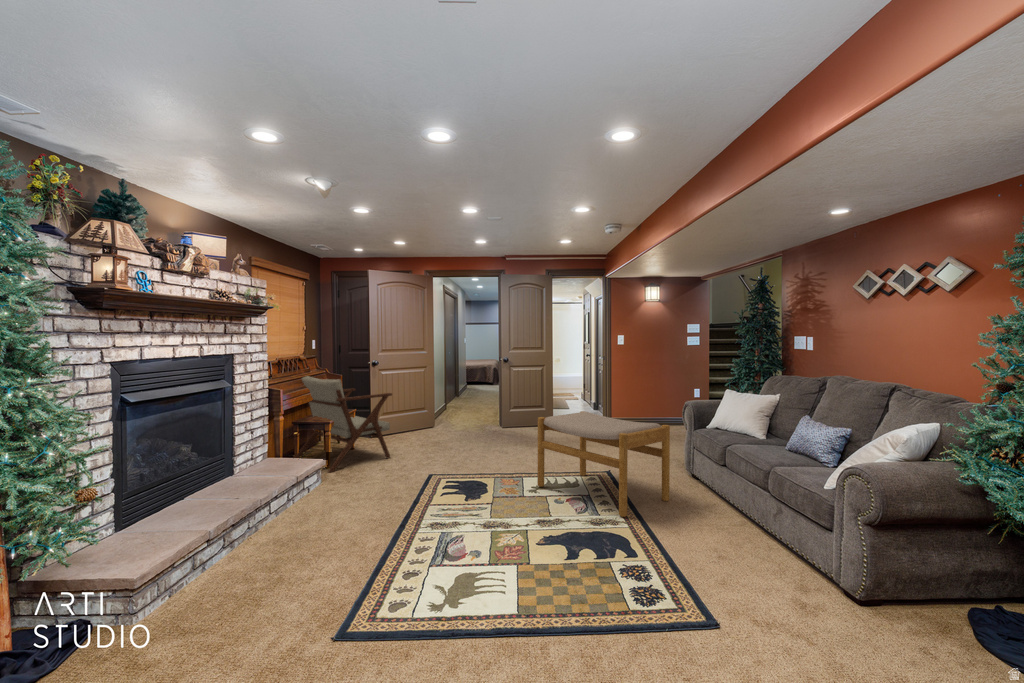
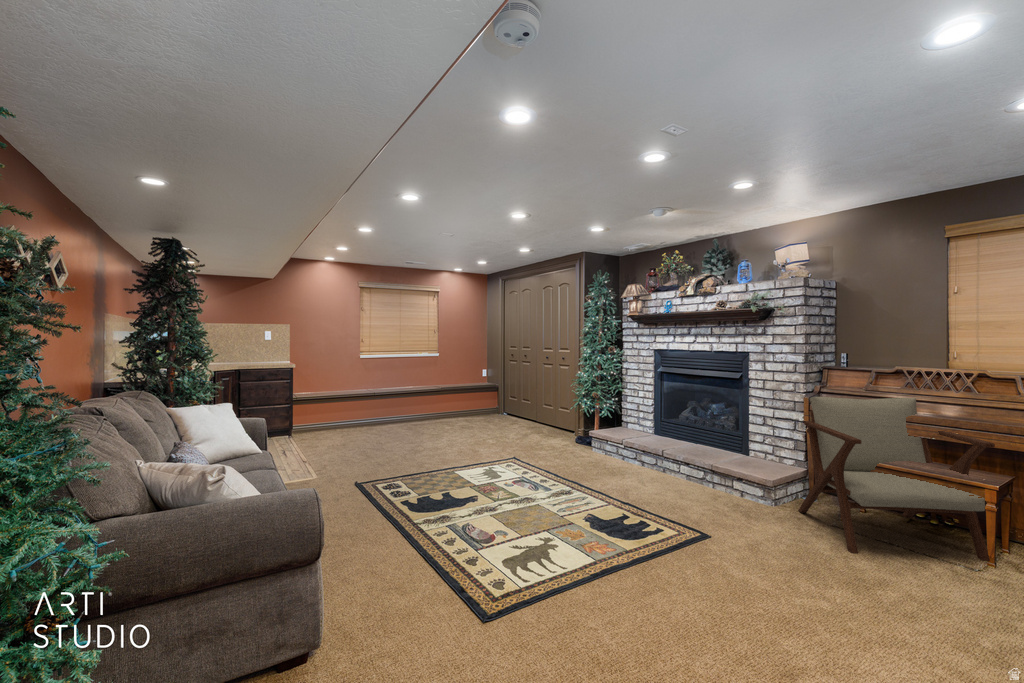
footstool: present [538,411,670,517] -> none [369,441,551,593]

